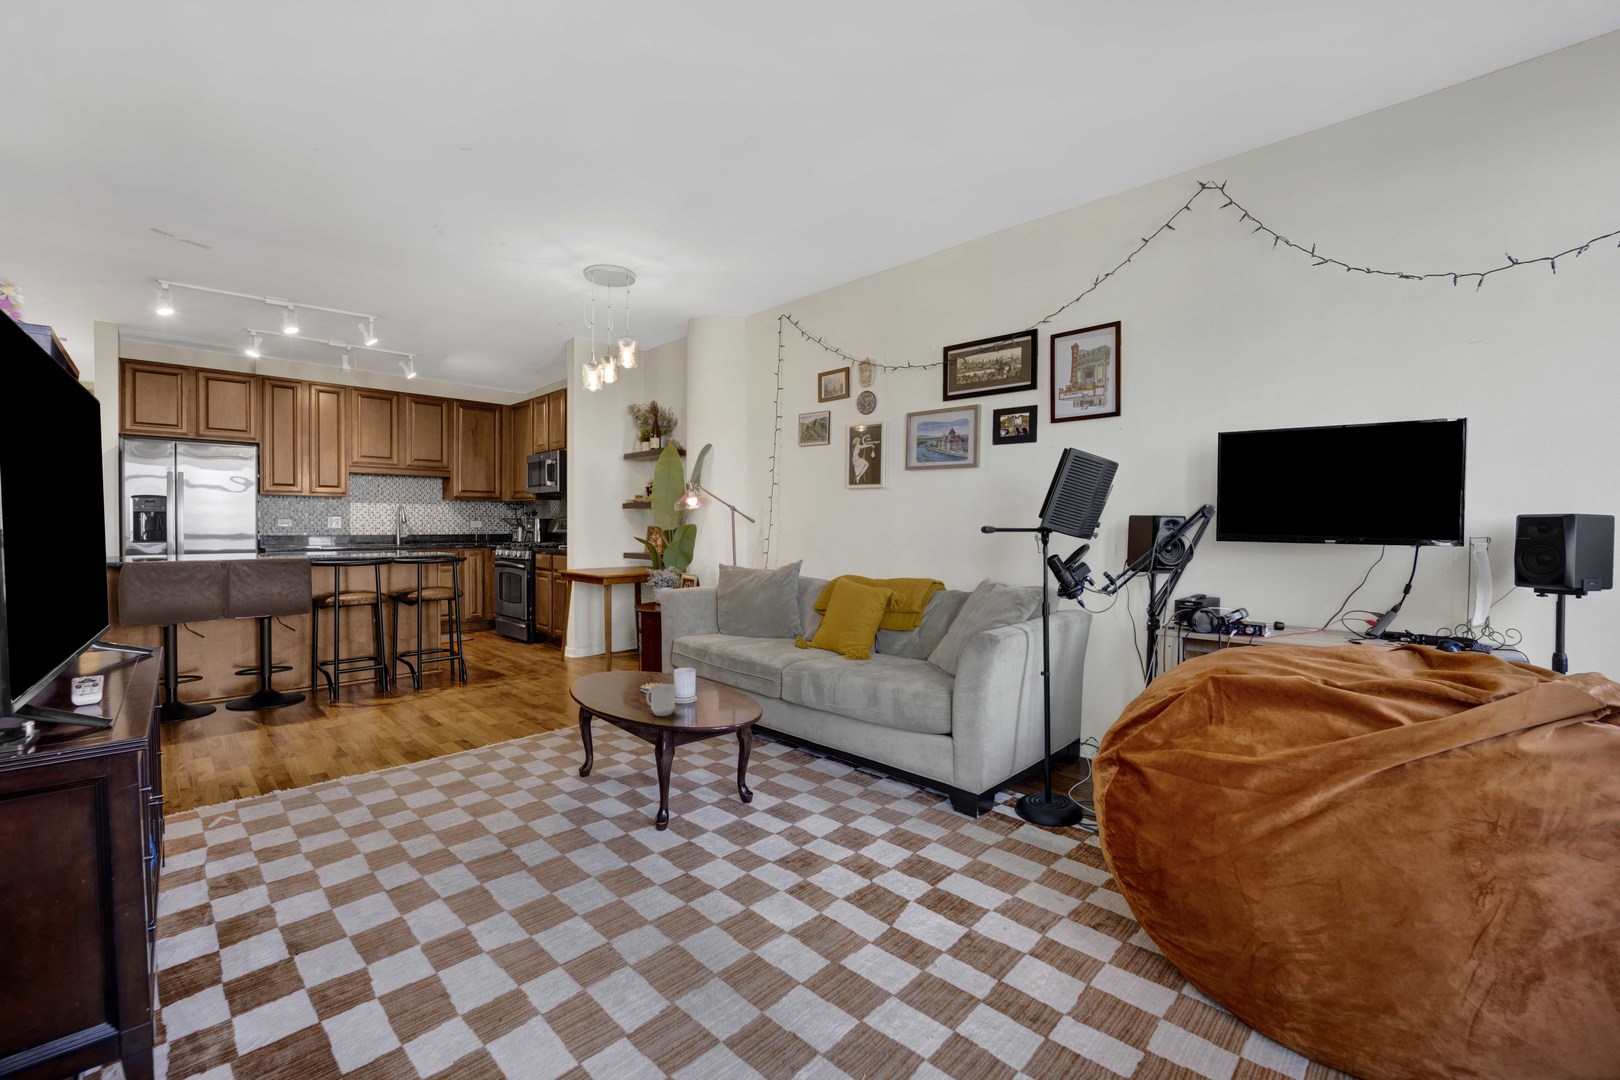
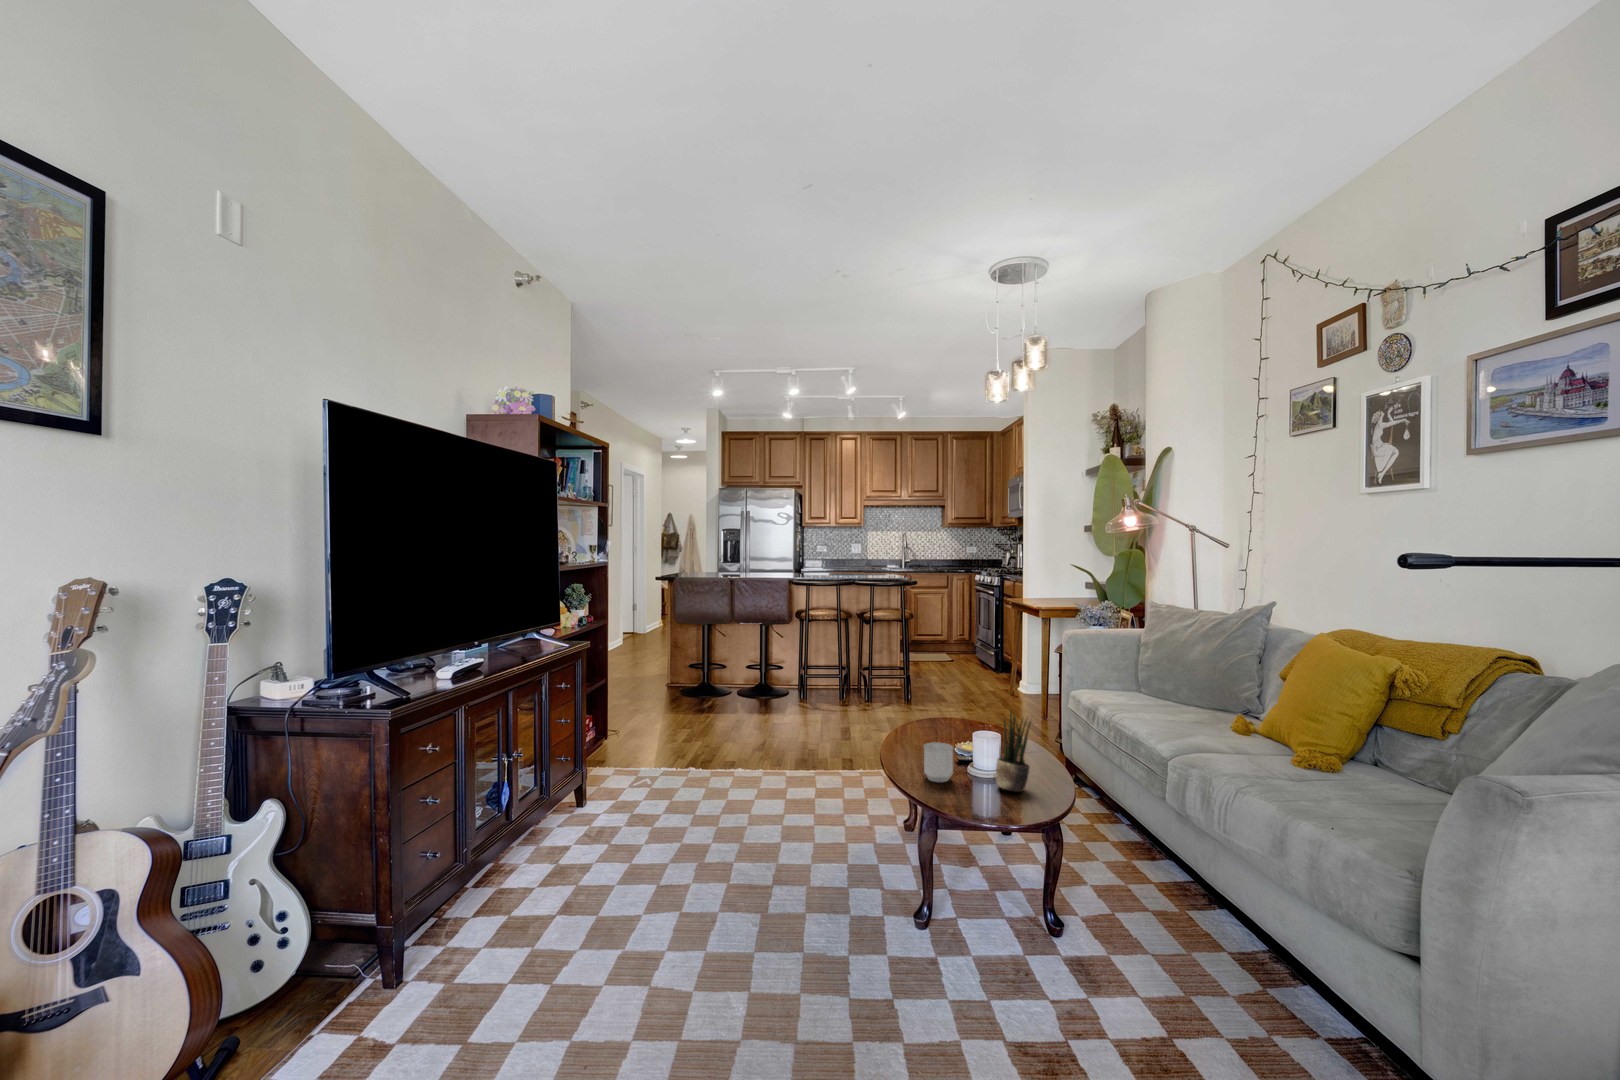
potted plant: none [706,645,731,707] -> present [996,711,1031,792]

